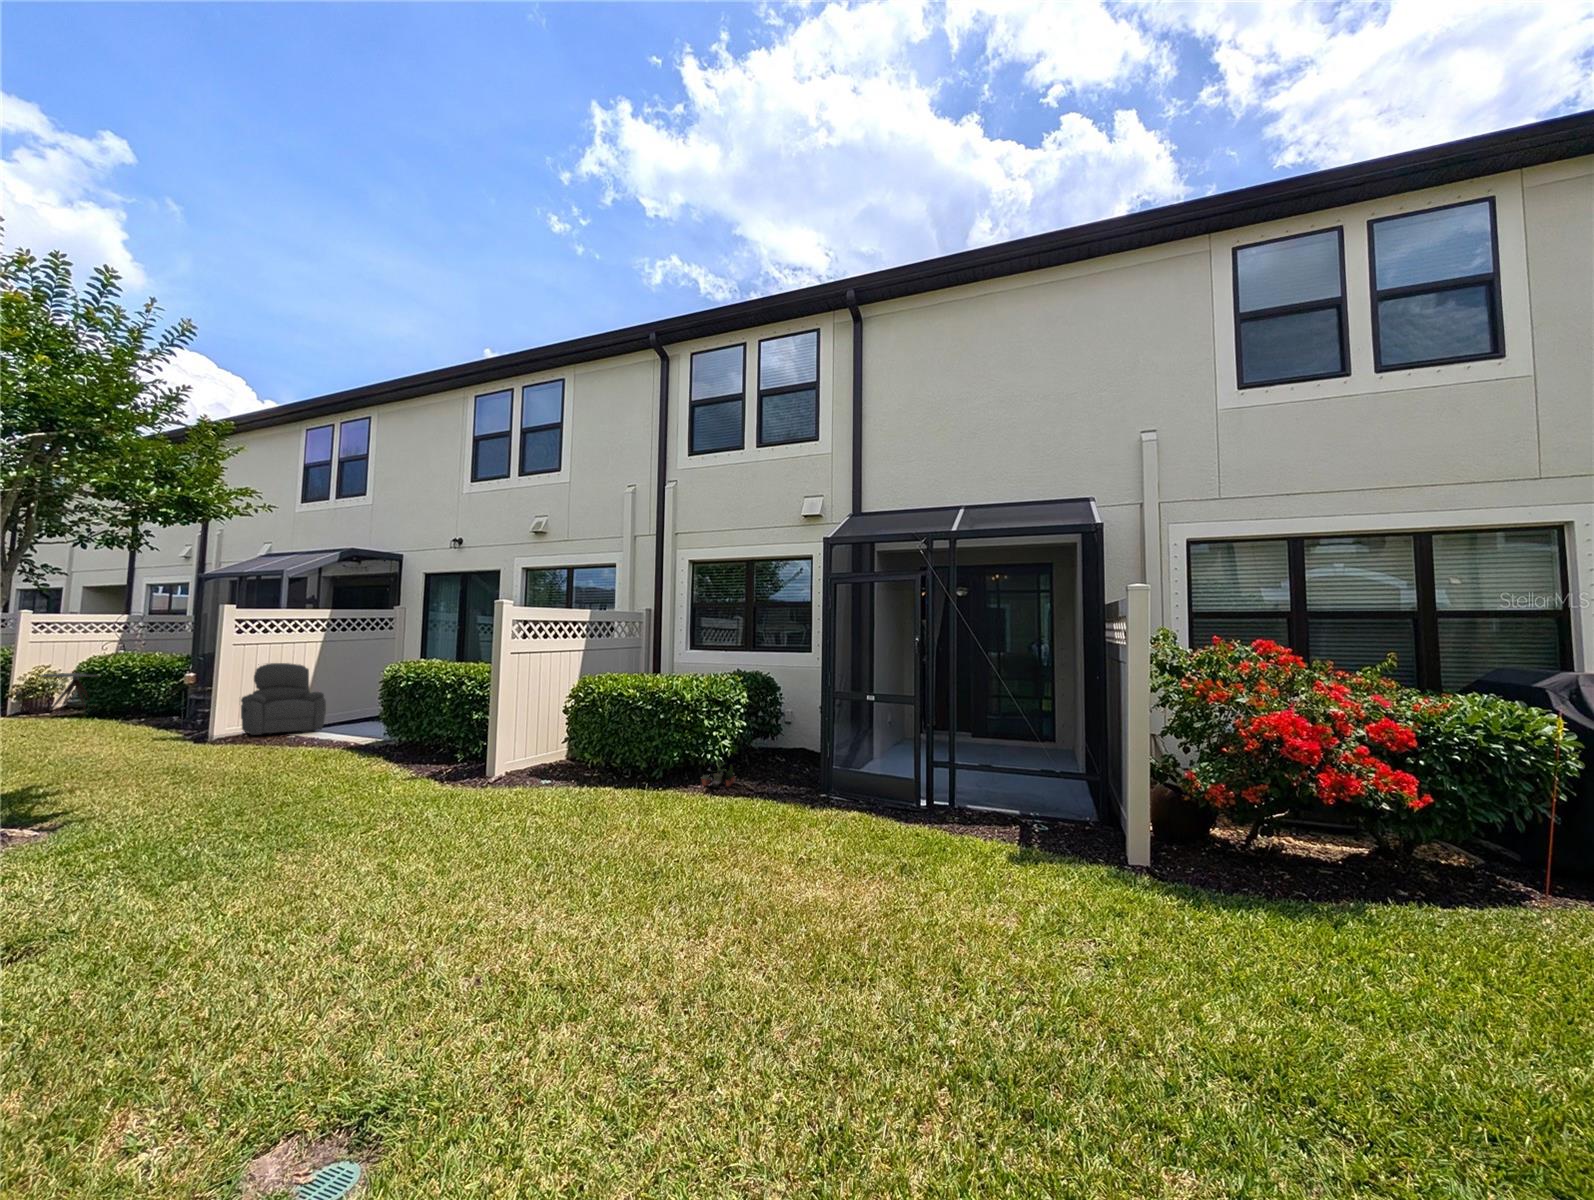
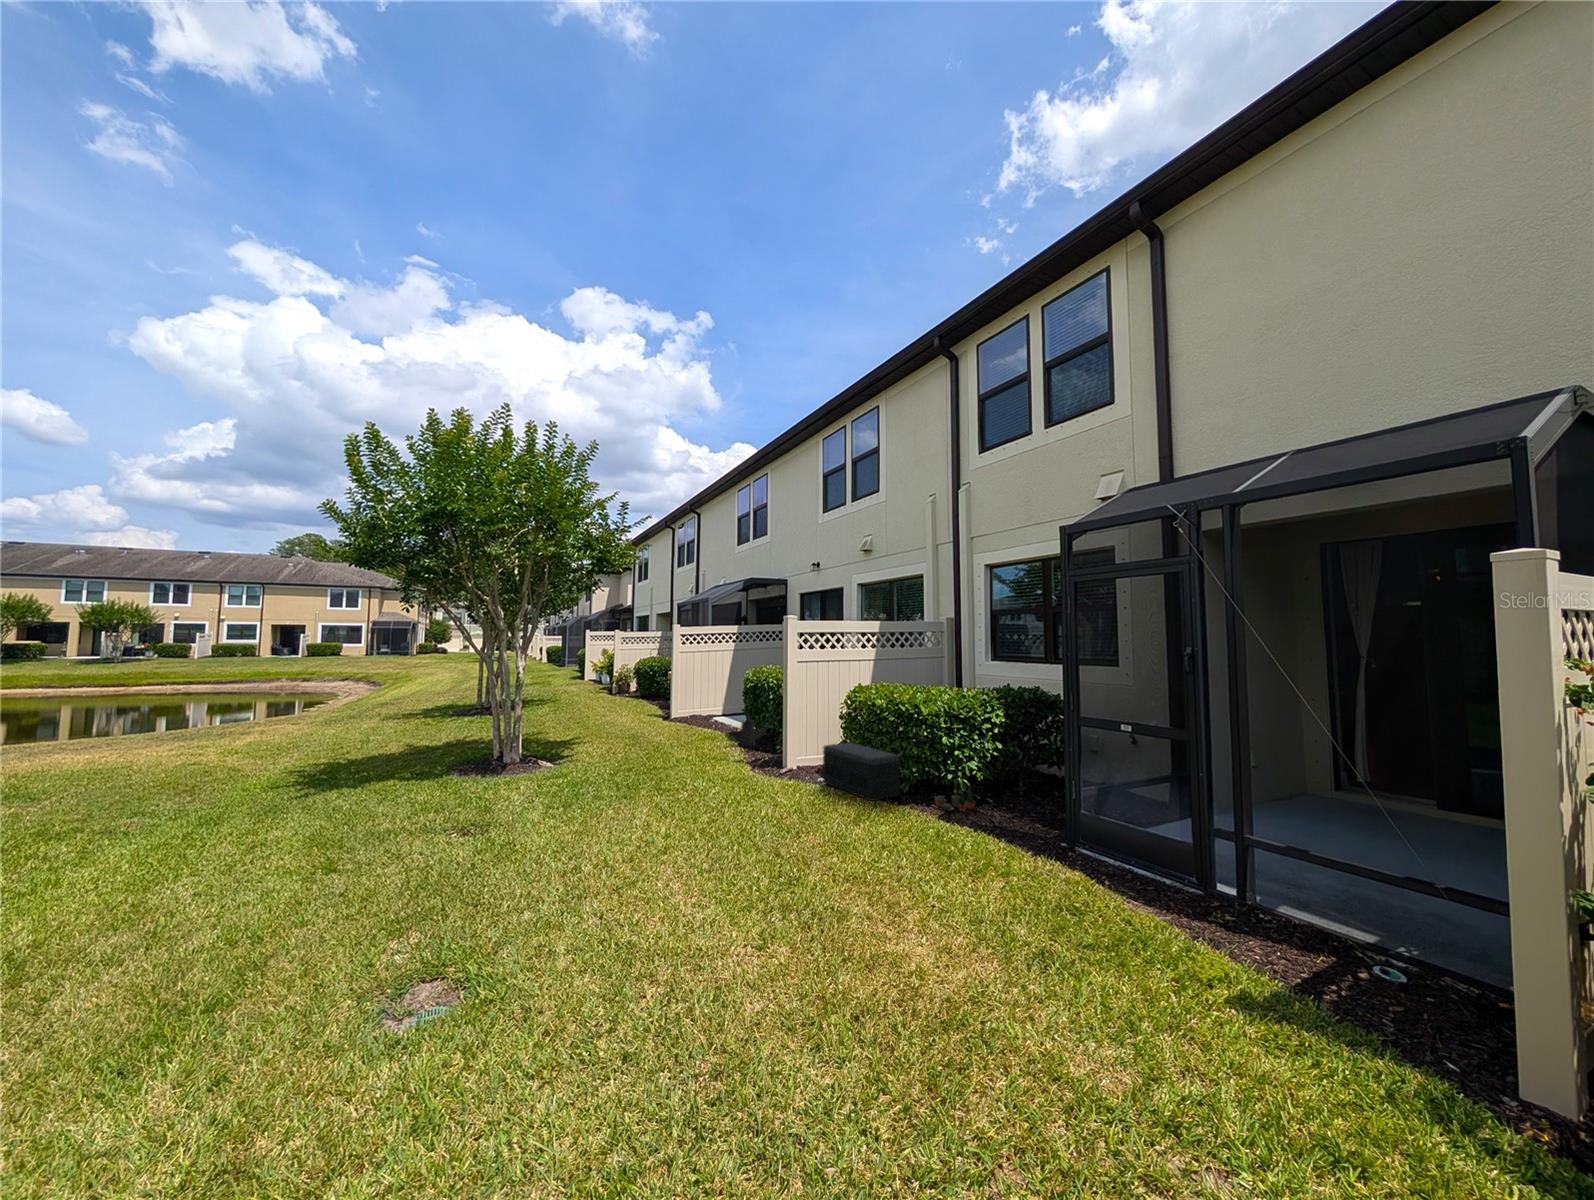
chair: present [241,663,326,736] -> none [678,668,726,723]
round table: present [39,673,99,710] -> none [611,673,645,697]
watering can: none [388,716,439,756] -> present [740,714,773,747]
storage bench: none [565,735,660,789] -> present [823,743,900,801]

